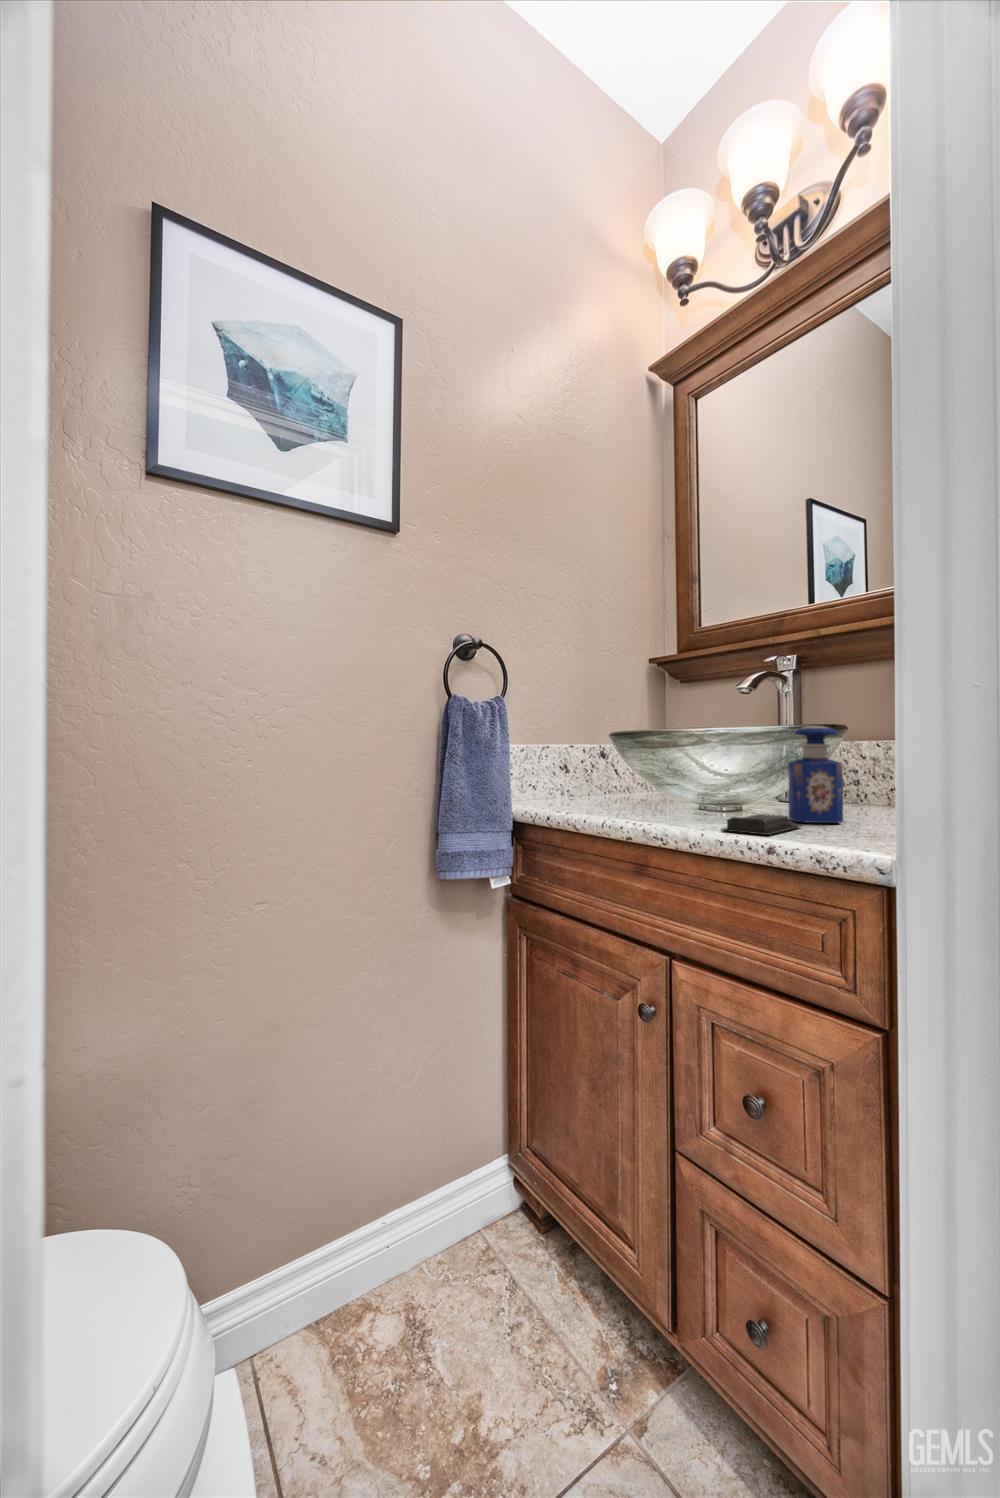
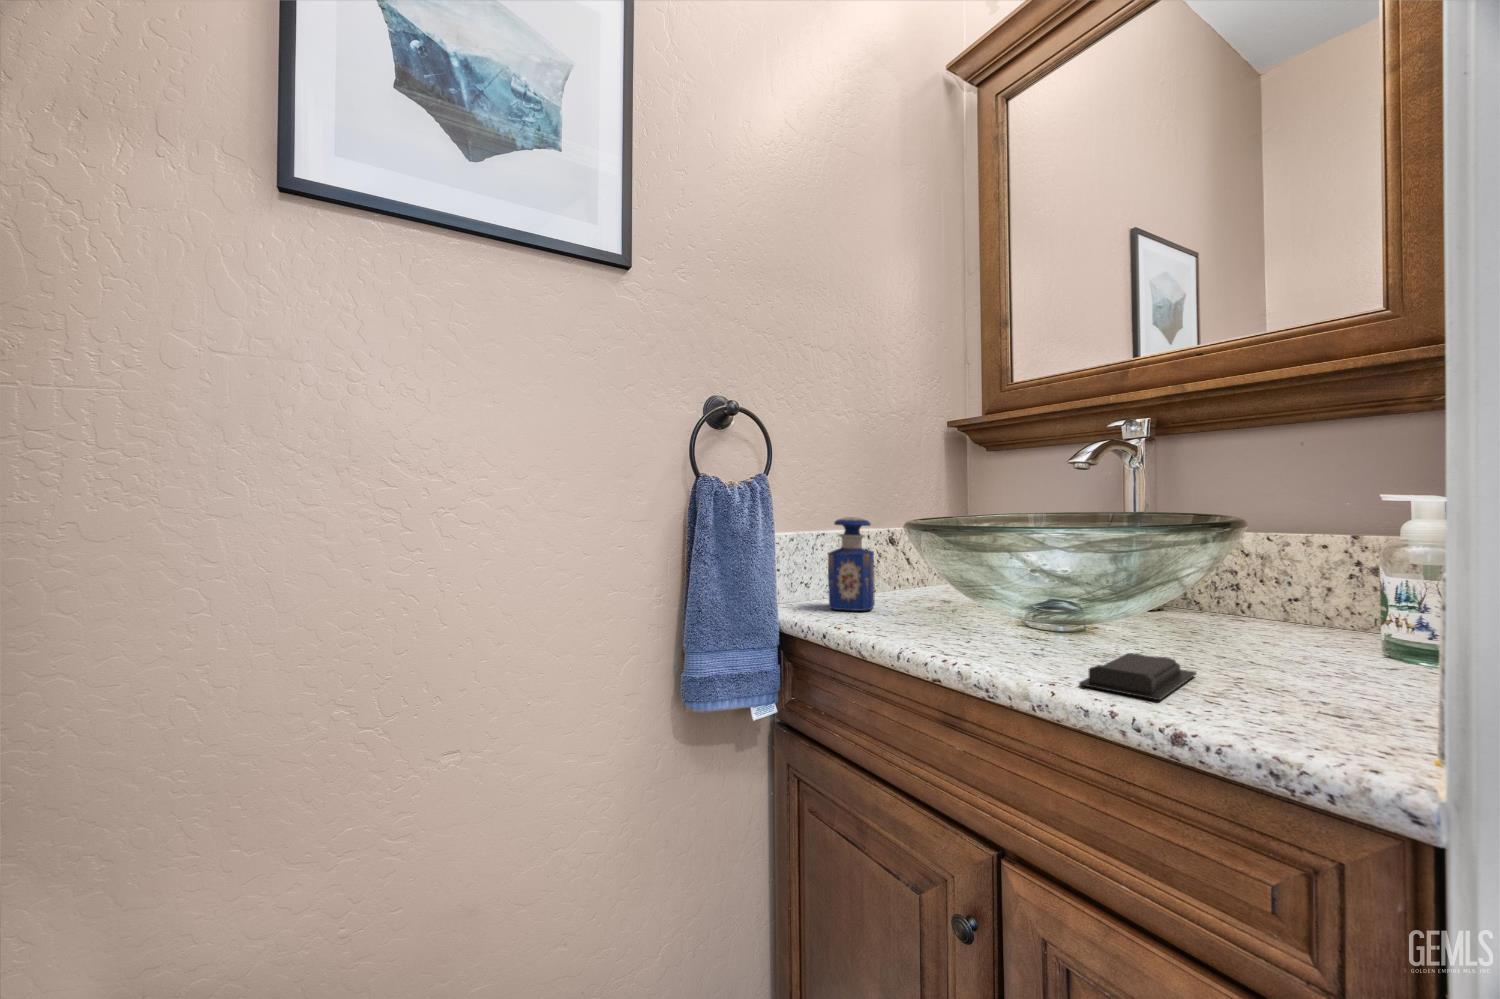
perfume bottle: present [788,726,843,823] -> present [828,517,875,611]

